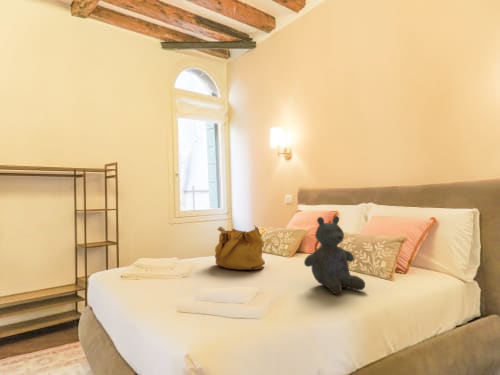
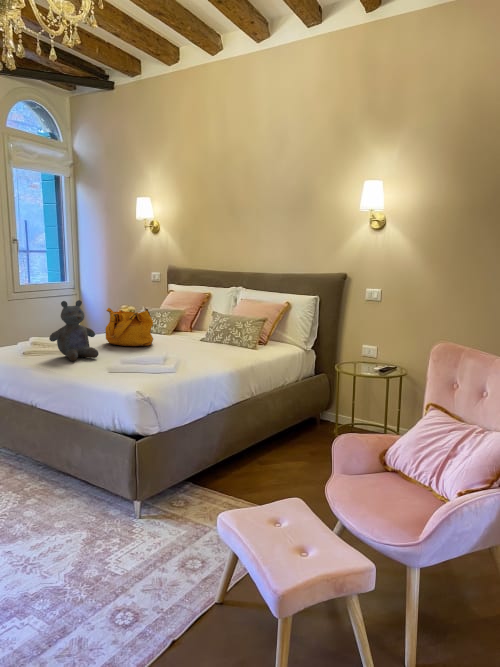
stuffed bear: present [304,216,365,294] -> present [49,300,99,361]

